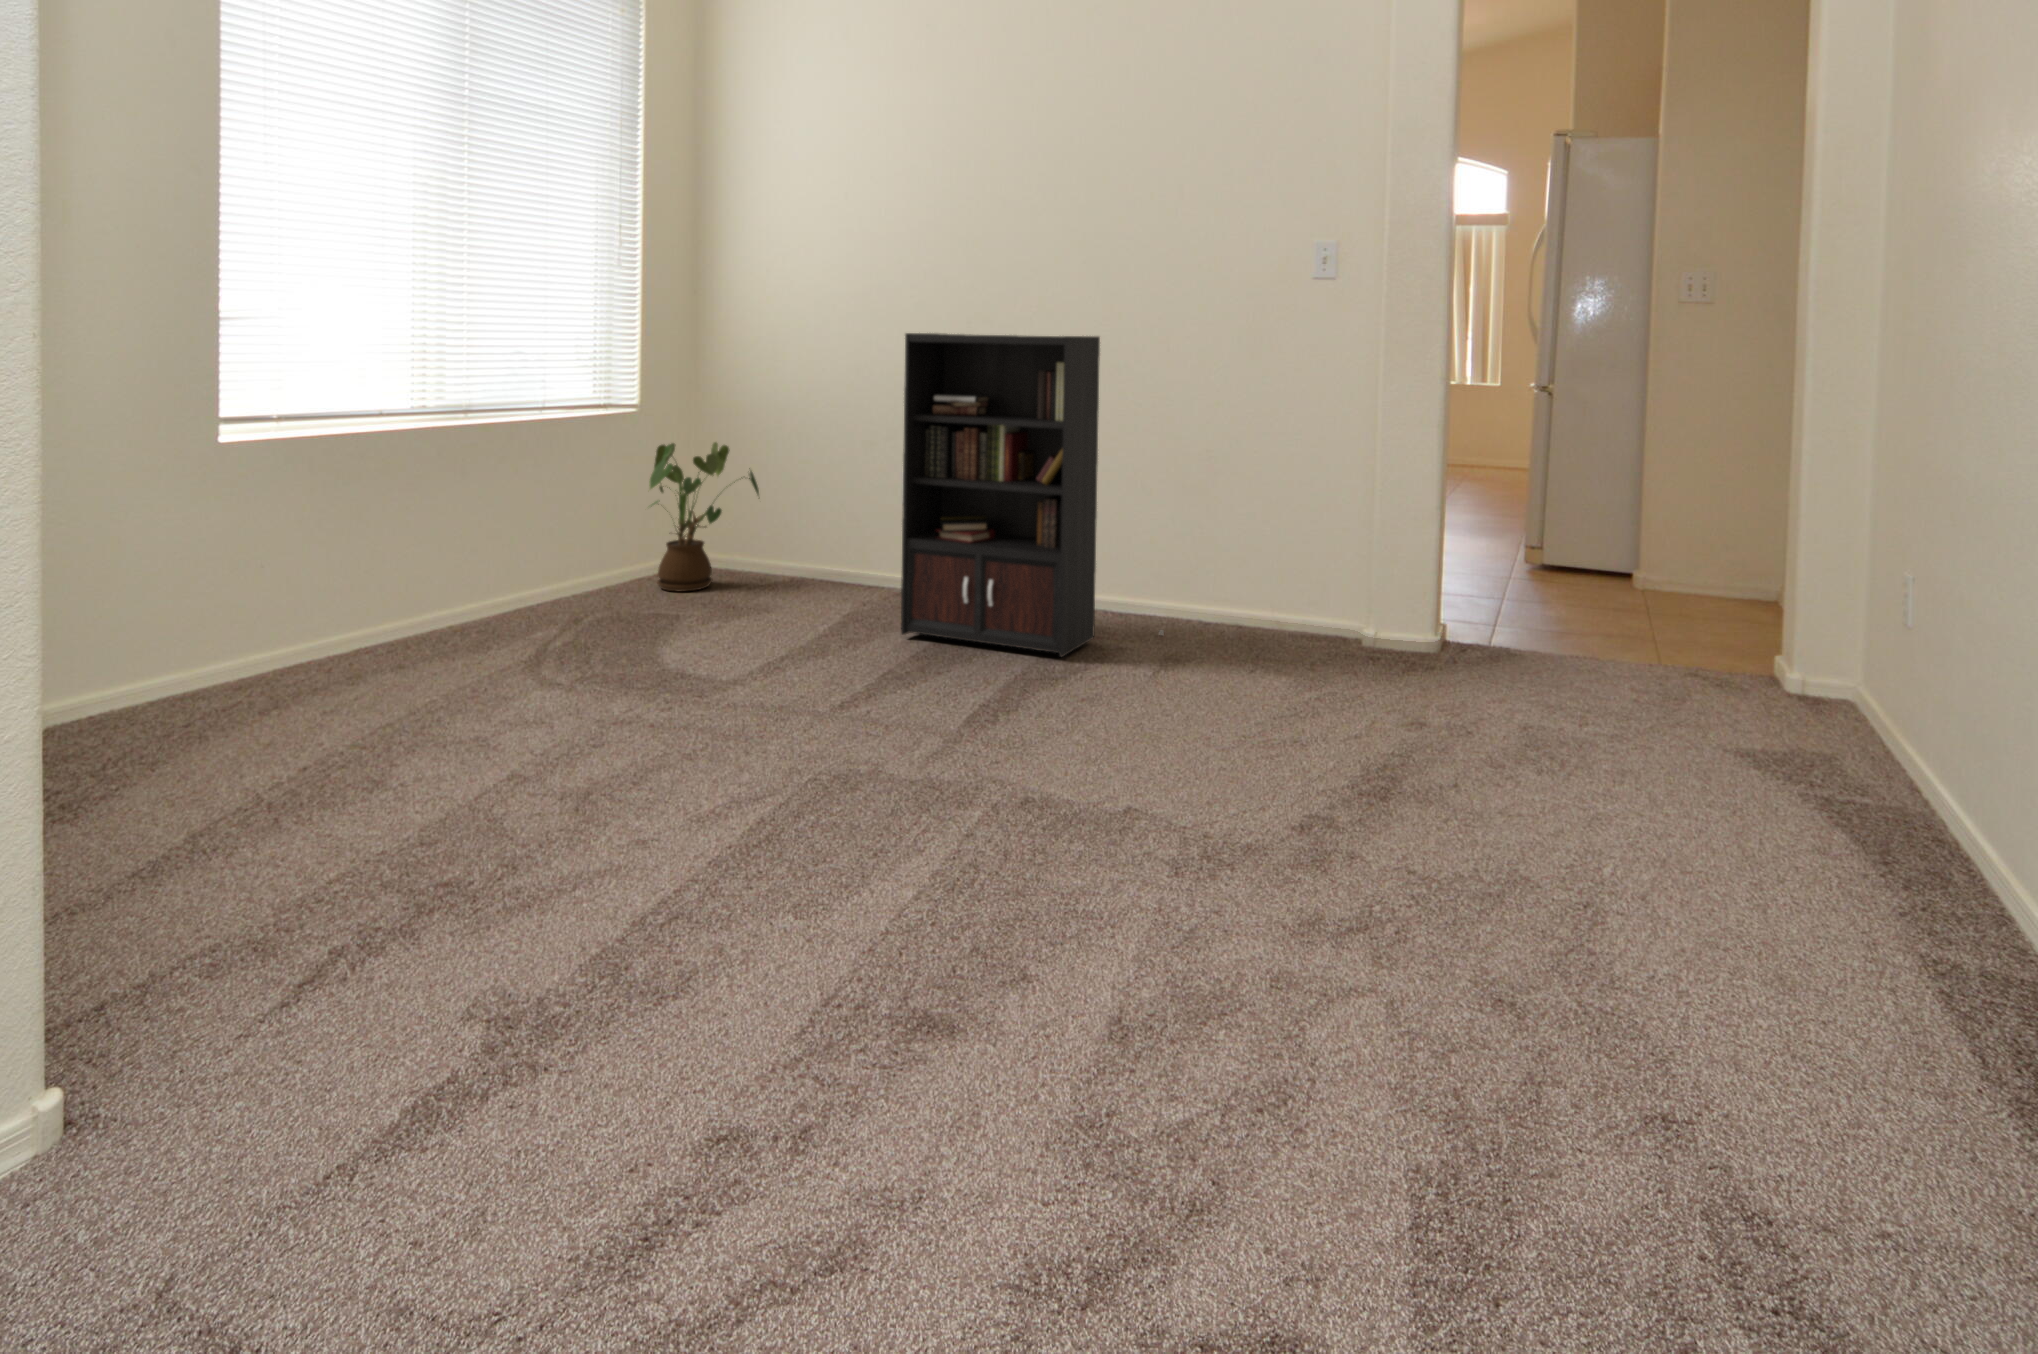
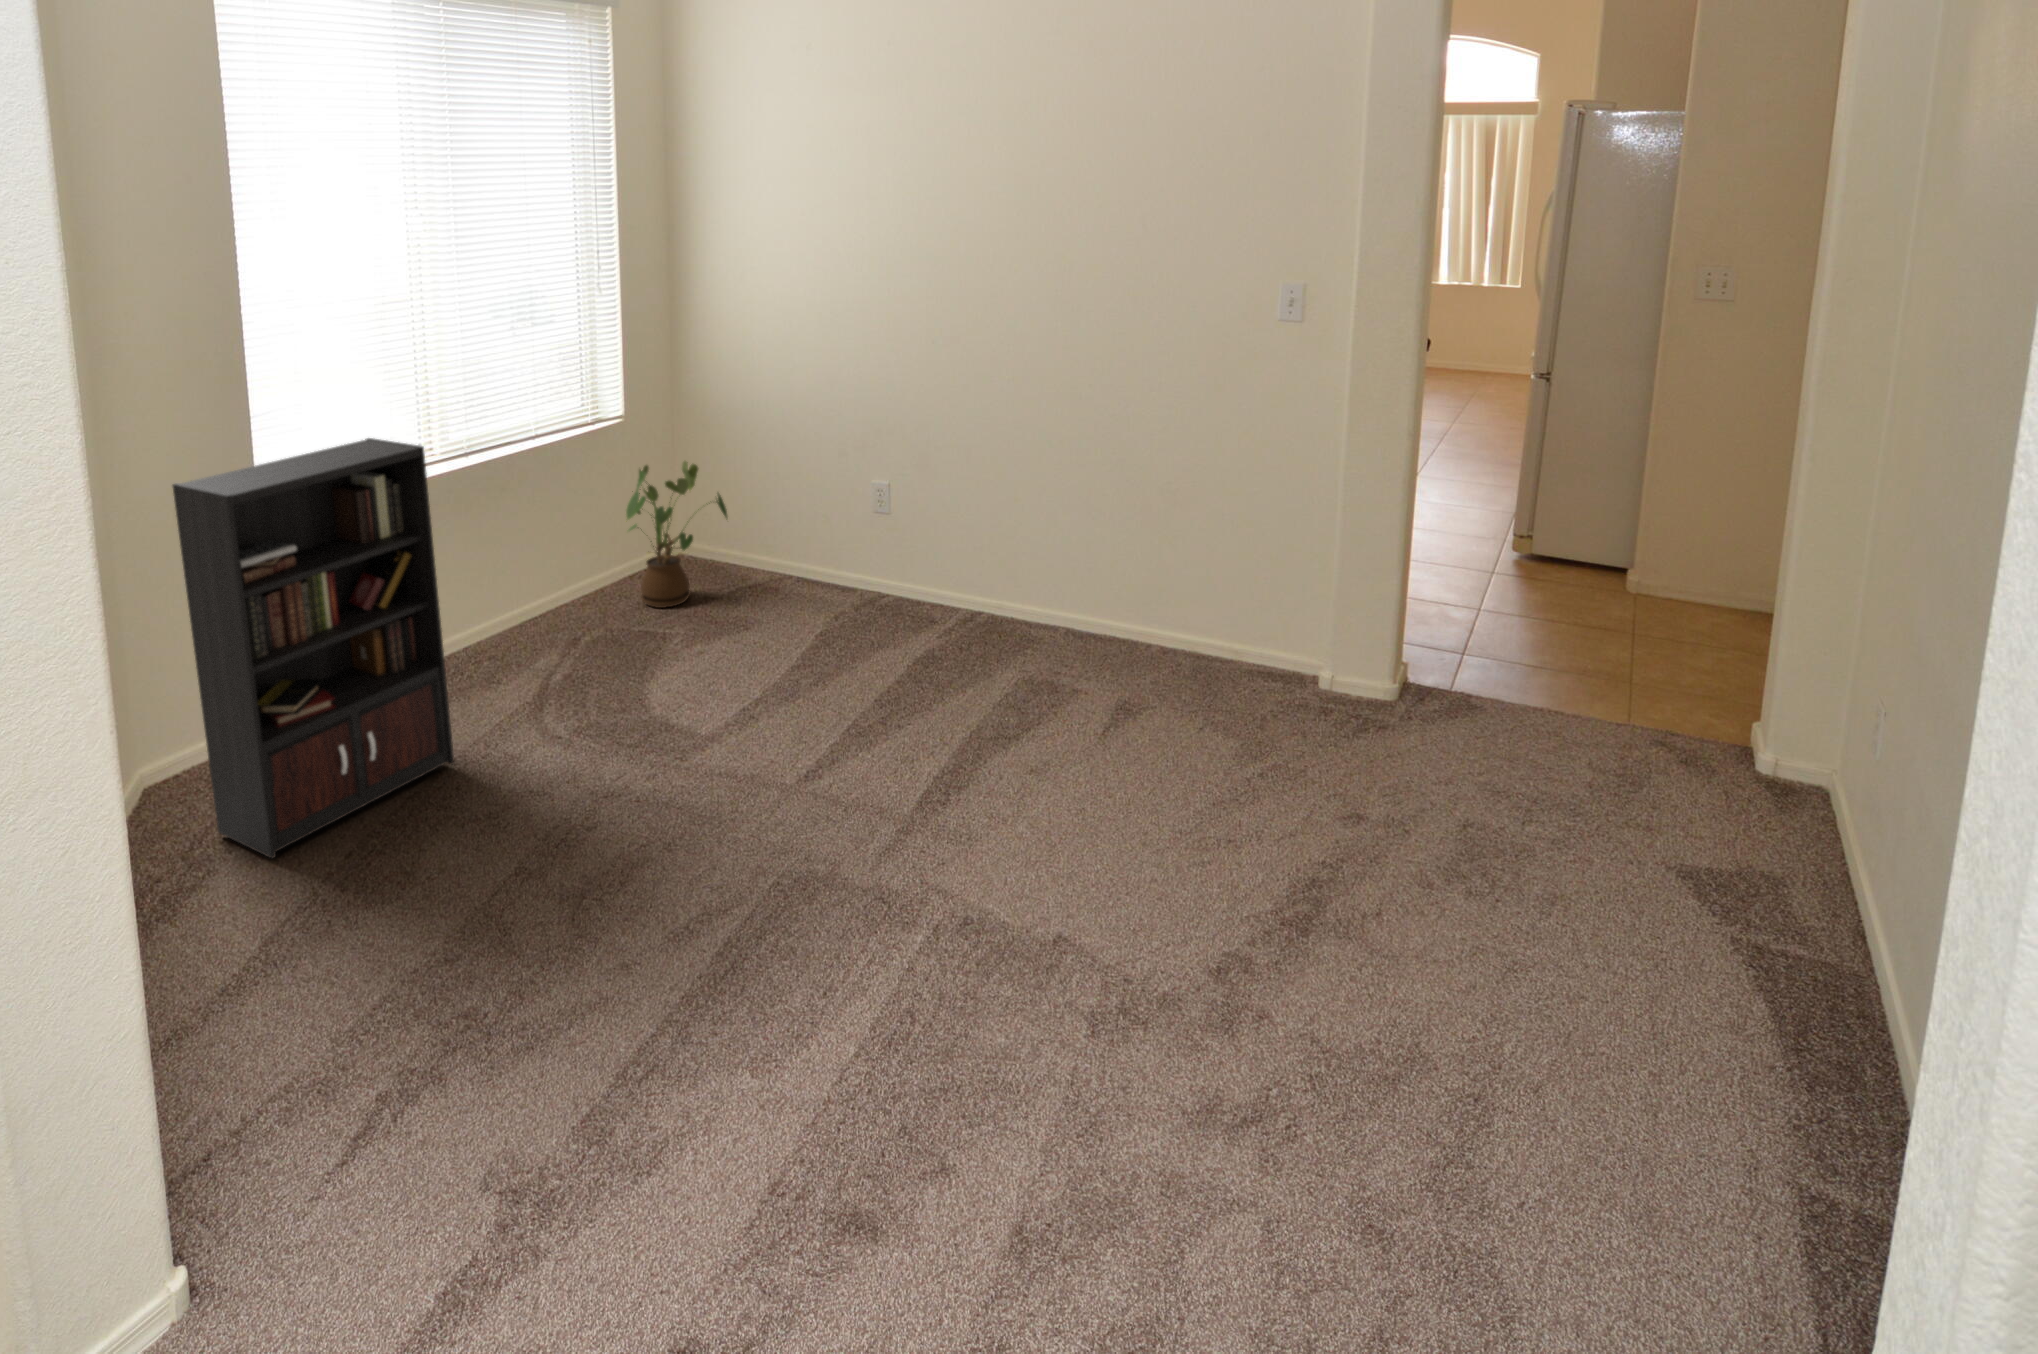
bookcase: present [901,333,1164,657] -> present [173,438,454,858]

